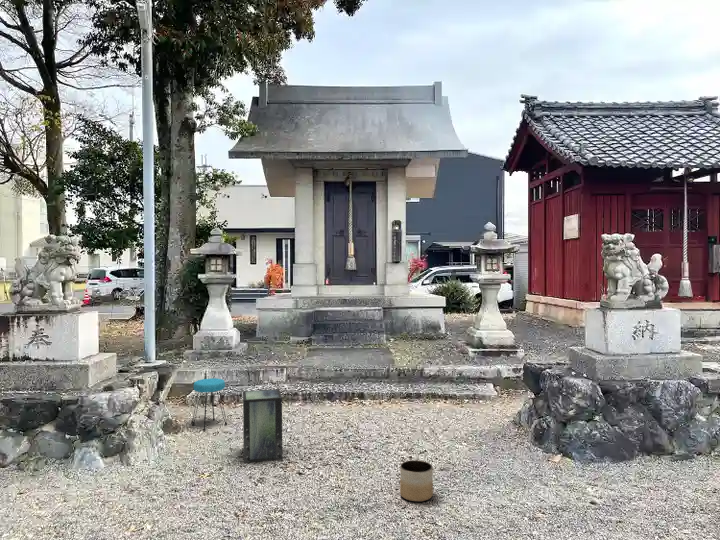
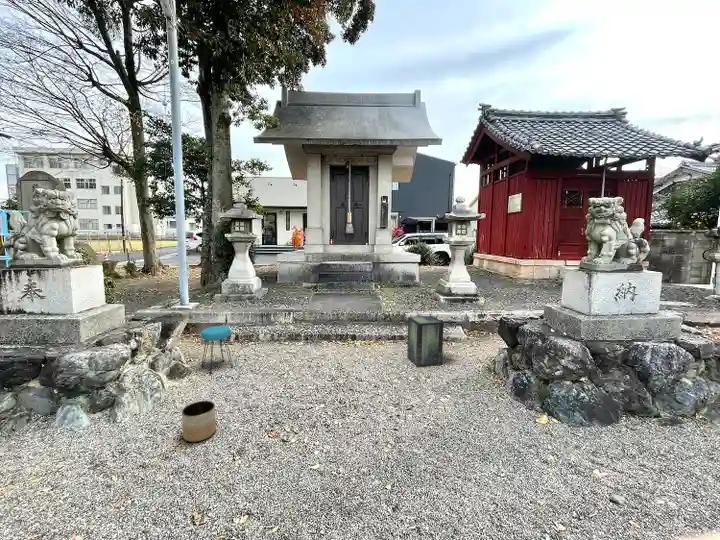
storage box: present [243,389,283,463] -> present [407,316,444,367]
planter: present [400,460,433,502] -> present [182,401,216,442]

